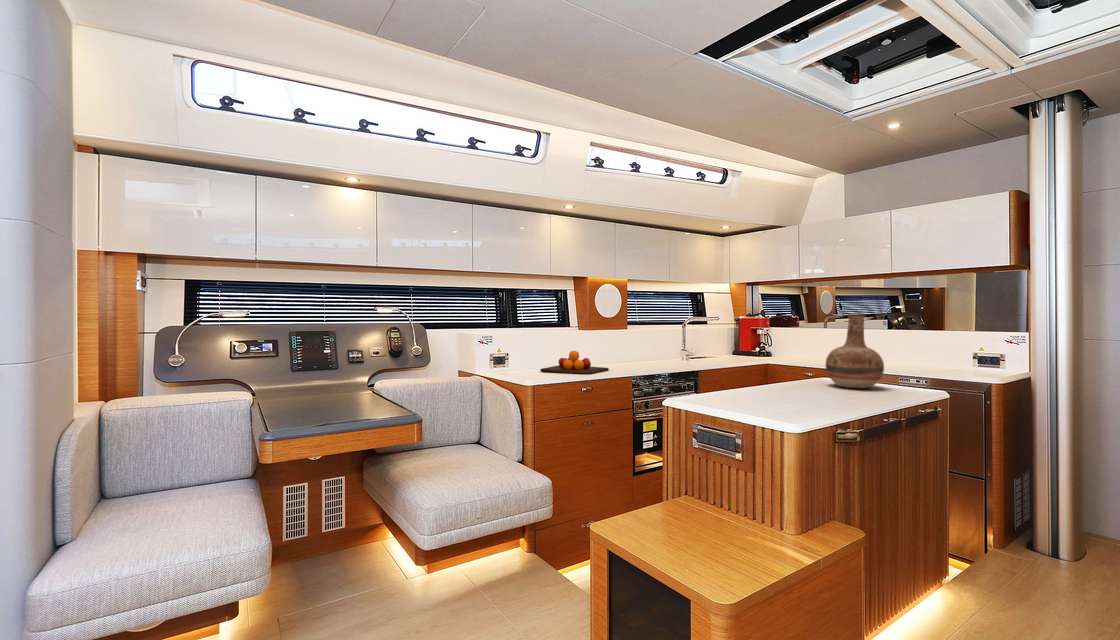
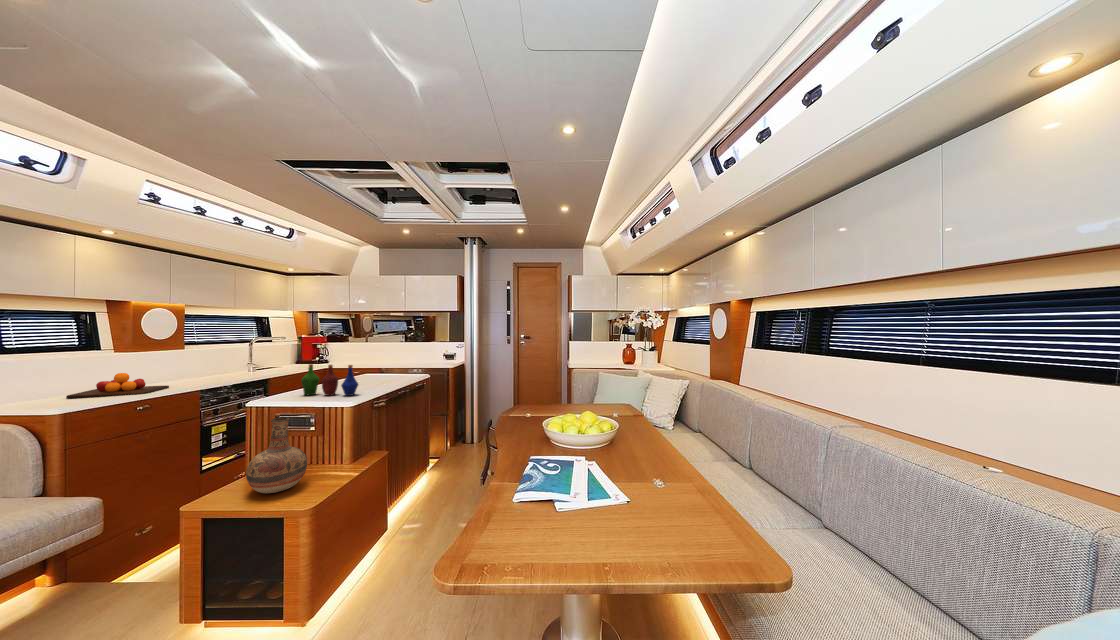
vase: present [826,314,884,388] -> present [246,417,307,494]
bottle: none [725,354,811,414] -> present [301,364,358,396]

